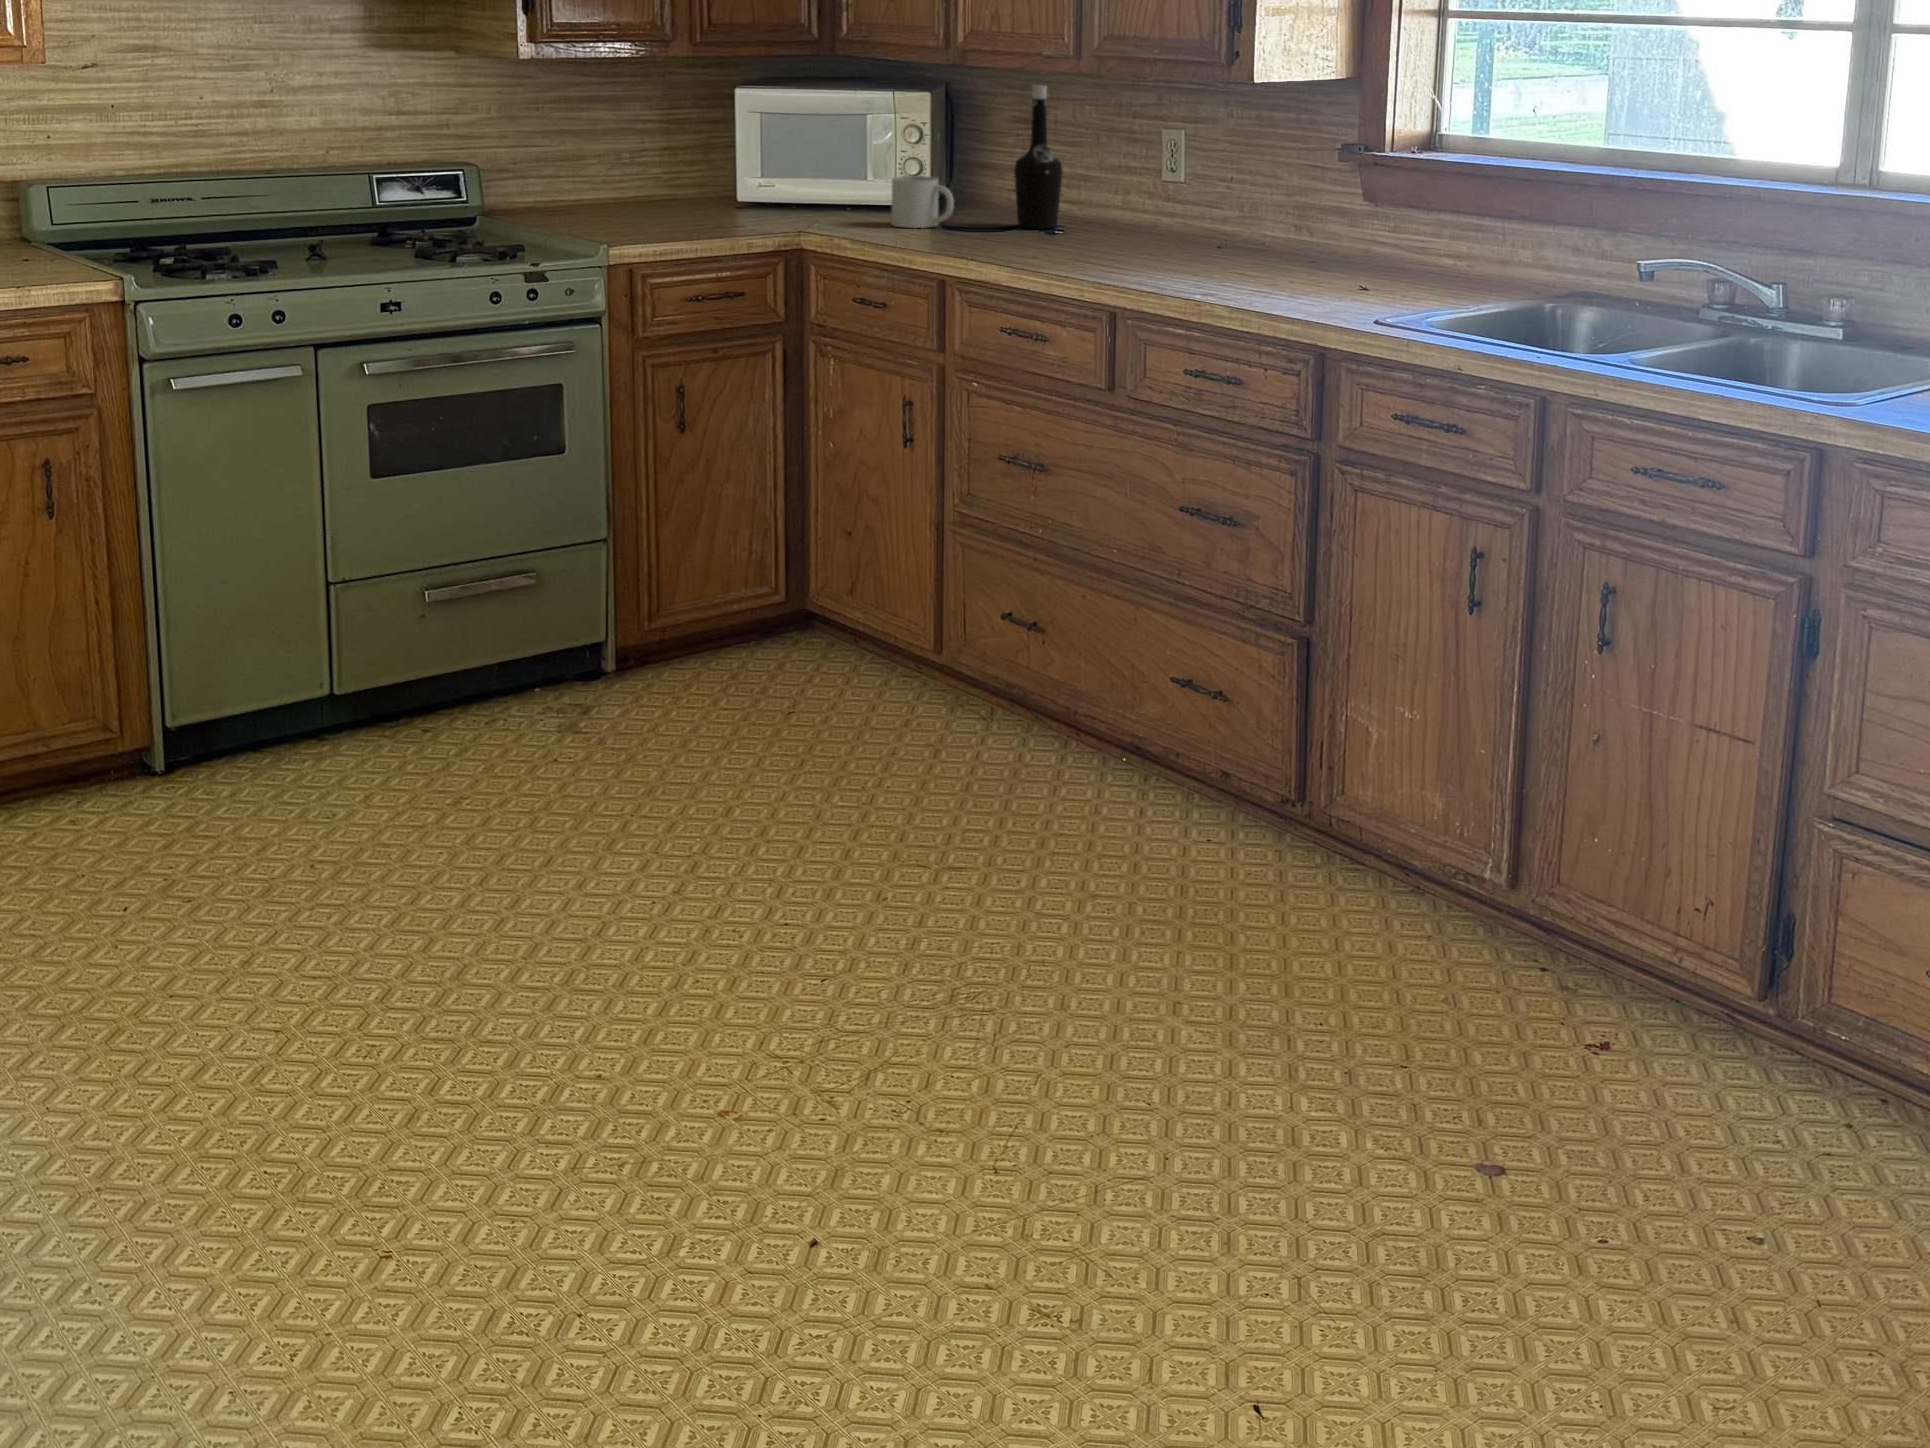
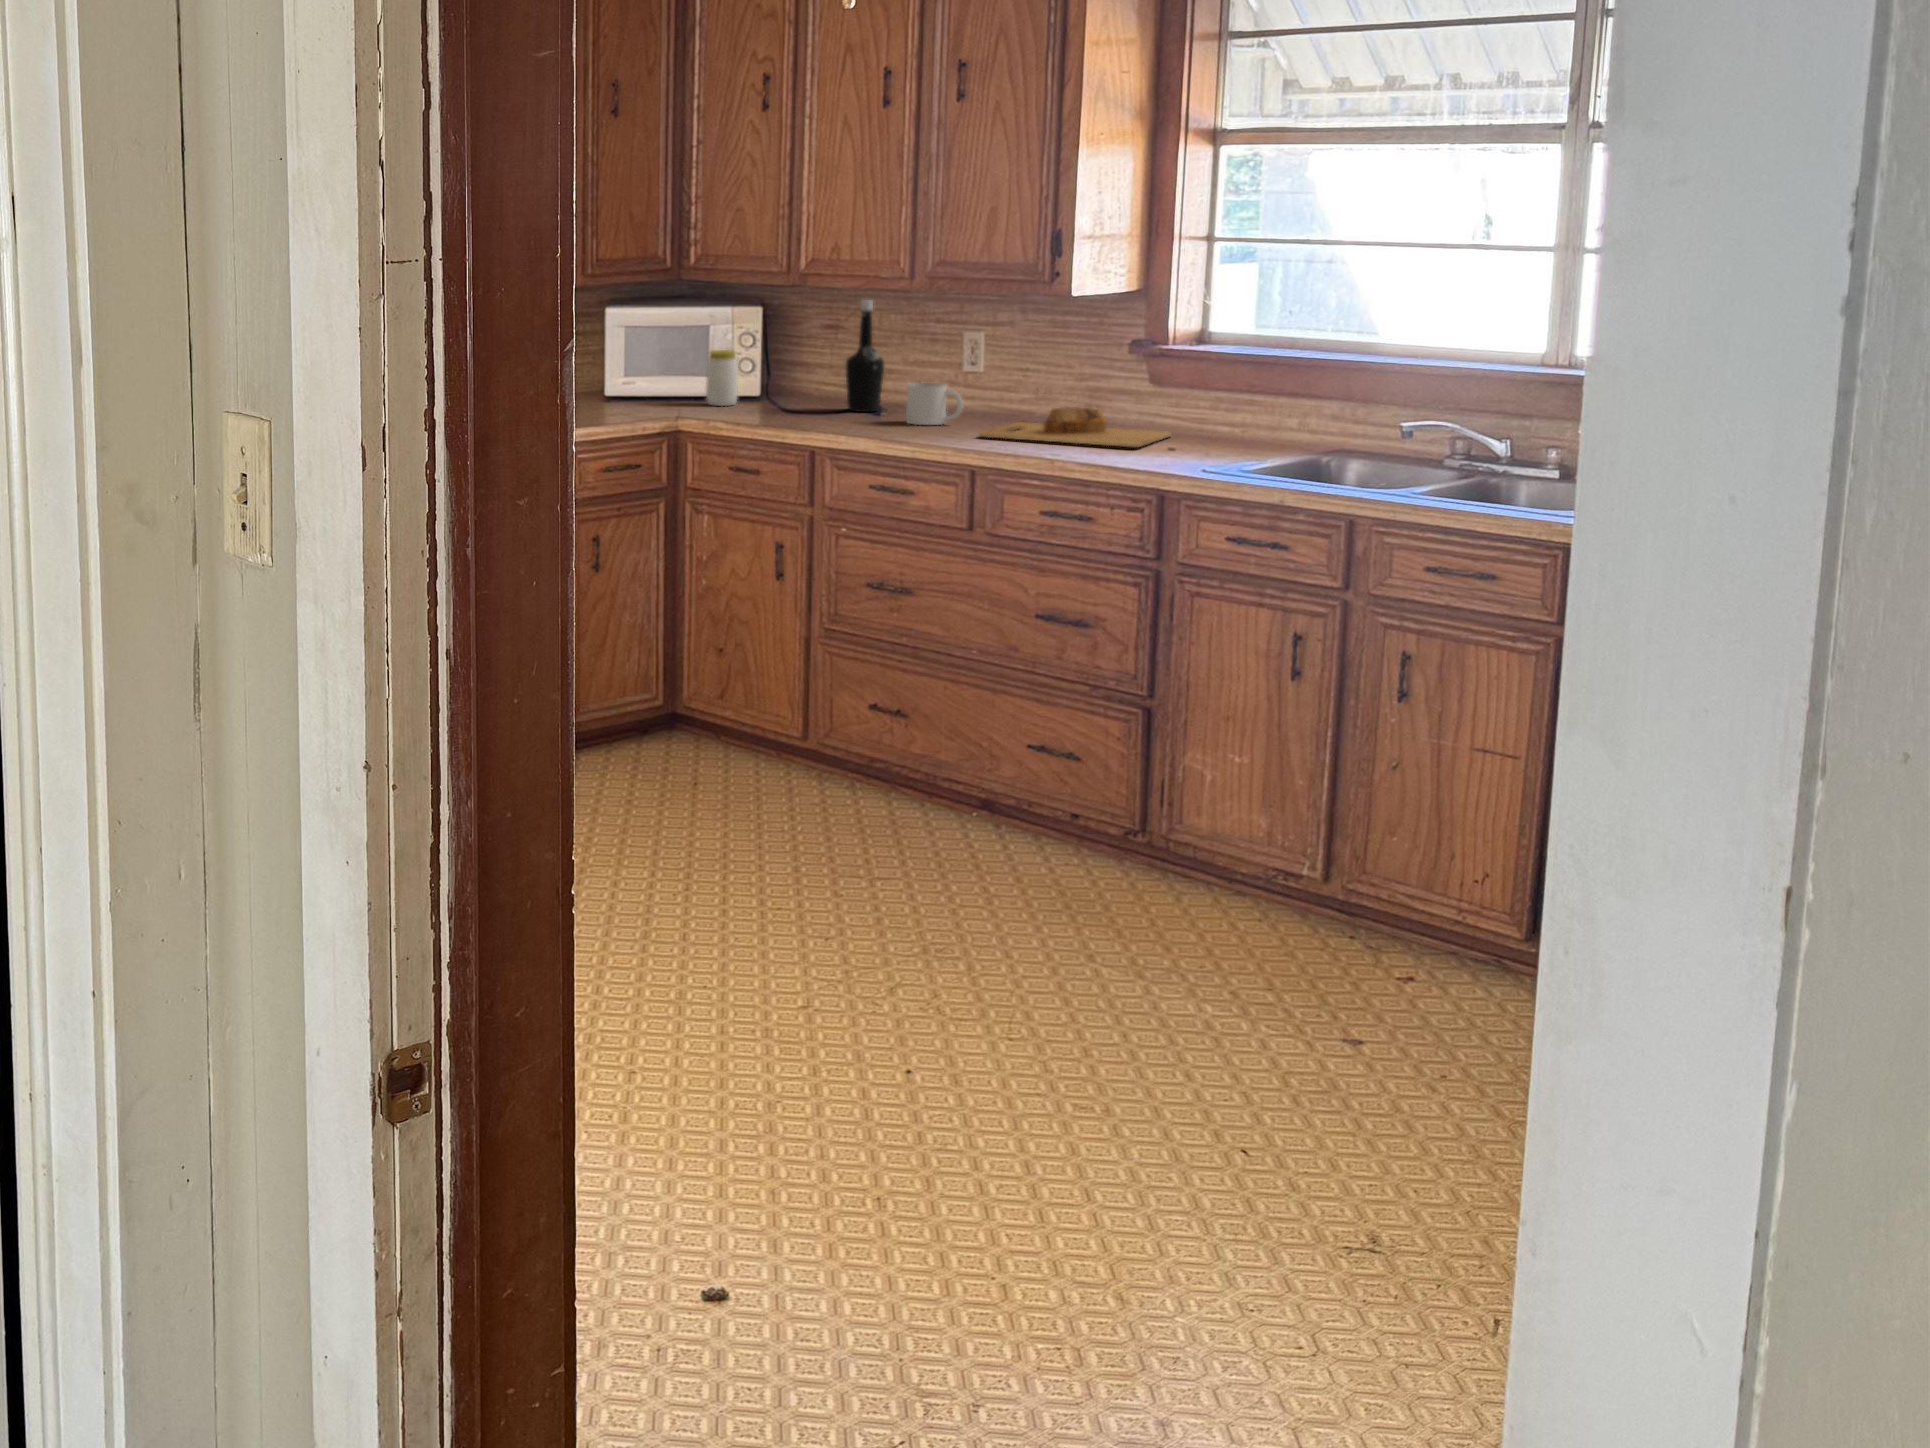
jar: none [850,147,889,218] -> present [706,350,738,406]
mug: present [891,176,954,228] -> present [906,383,963,425]
cutting board: none [1136,228,1388,285] -> present [979,407,1171,448]

